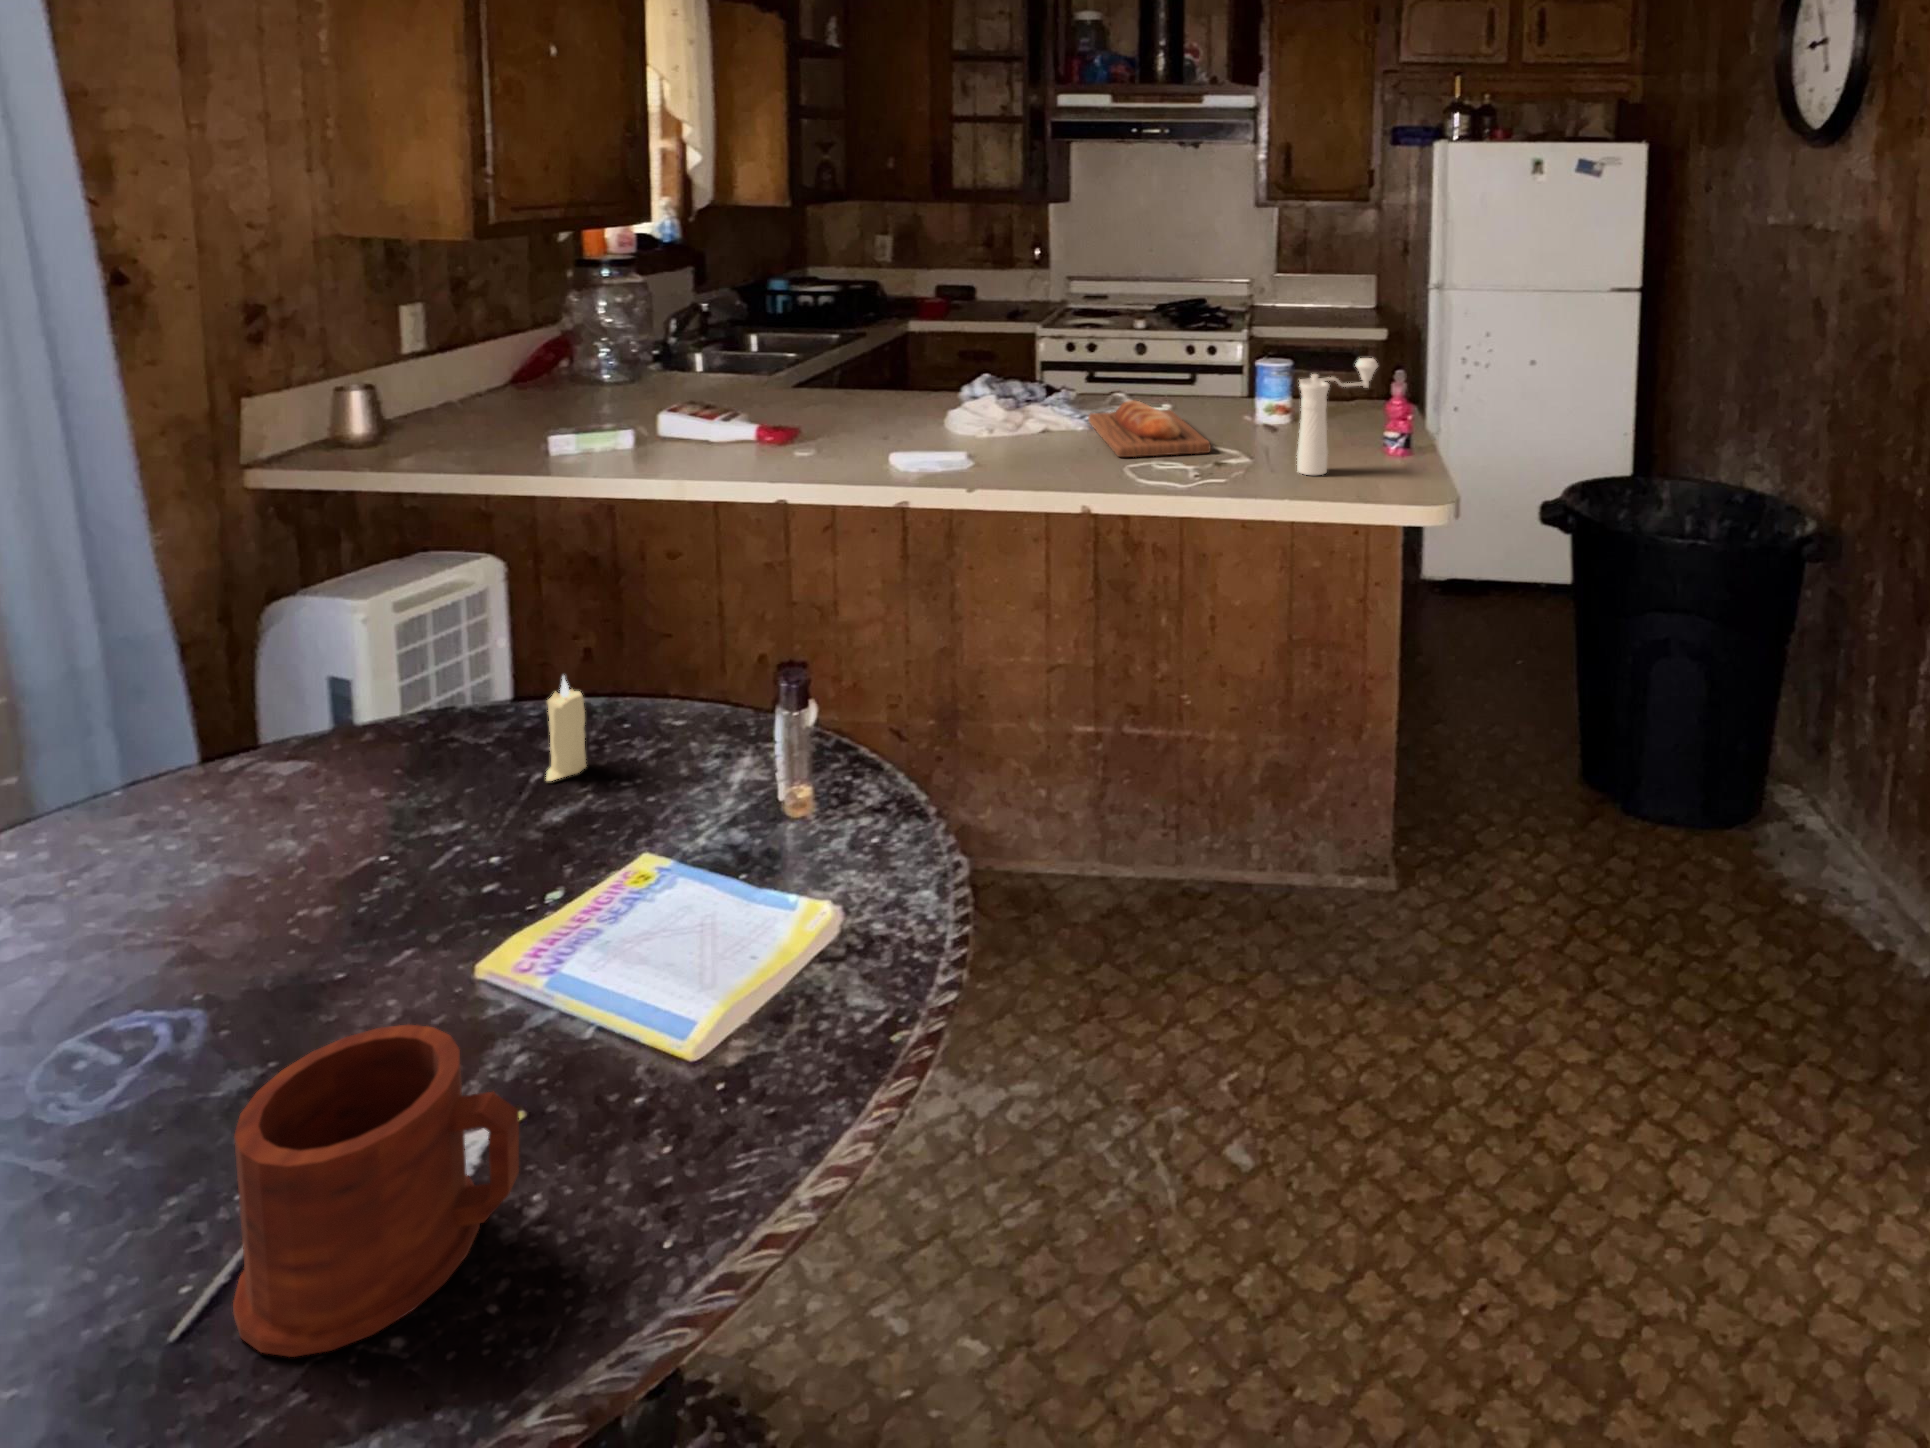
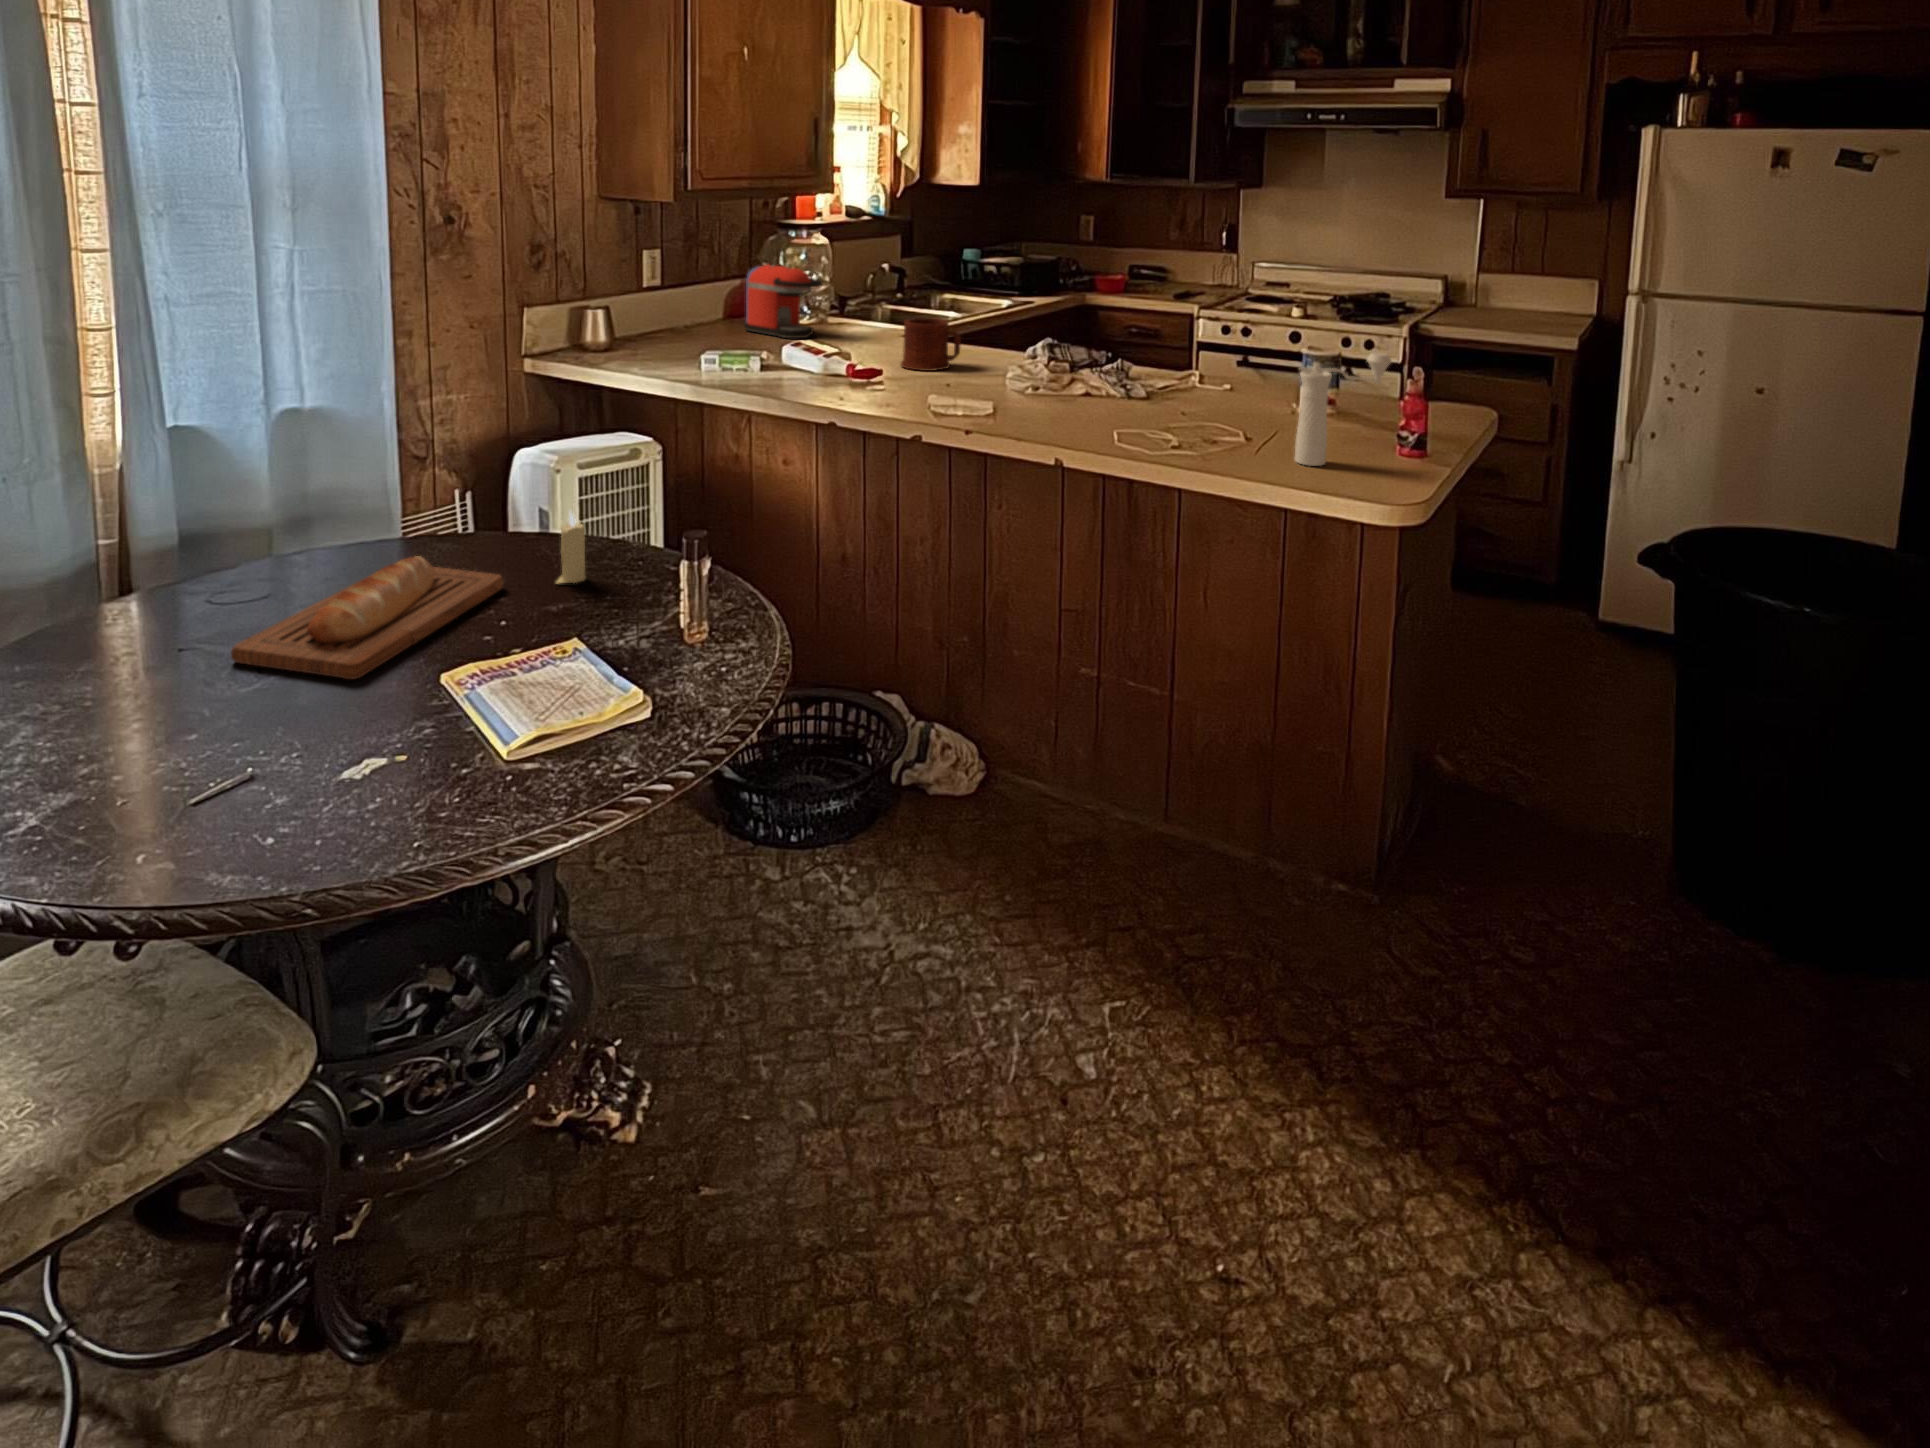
coffee maker: none [542,314,657,403] -> present [744,265,823,338]
bread loaf: present [1088,400,1211,457] -> present [231,556,503,679]
mug: present [233,1025,519,1357] -> present [901,318,961,371]

